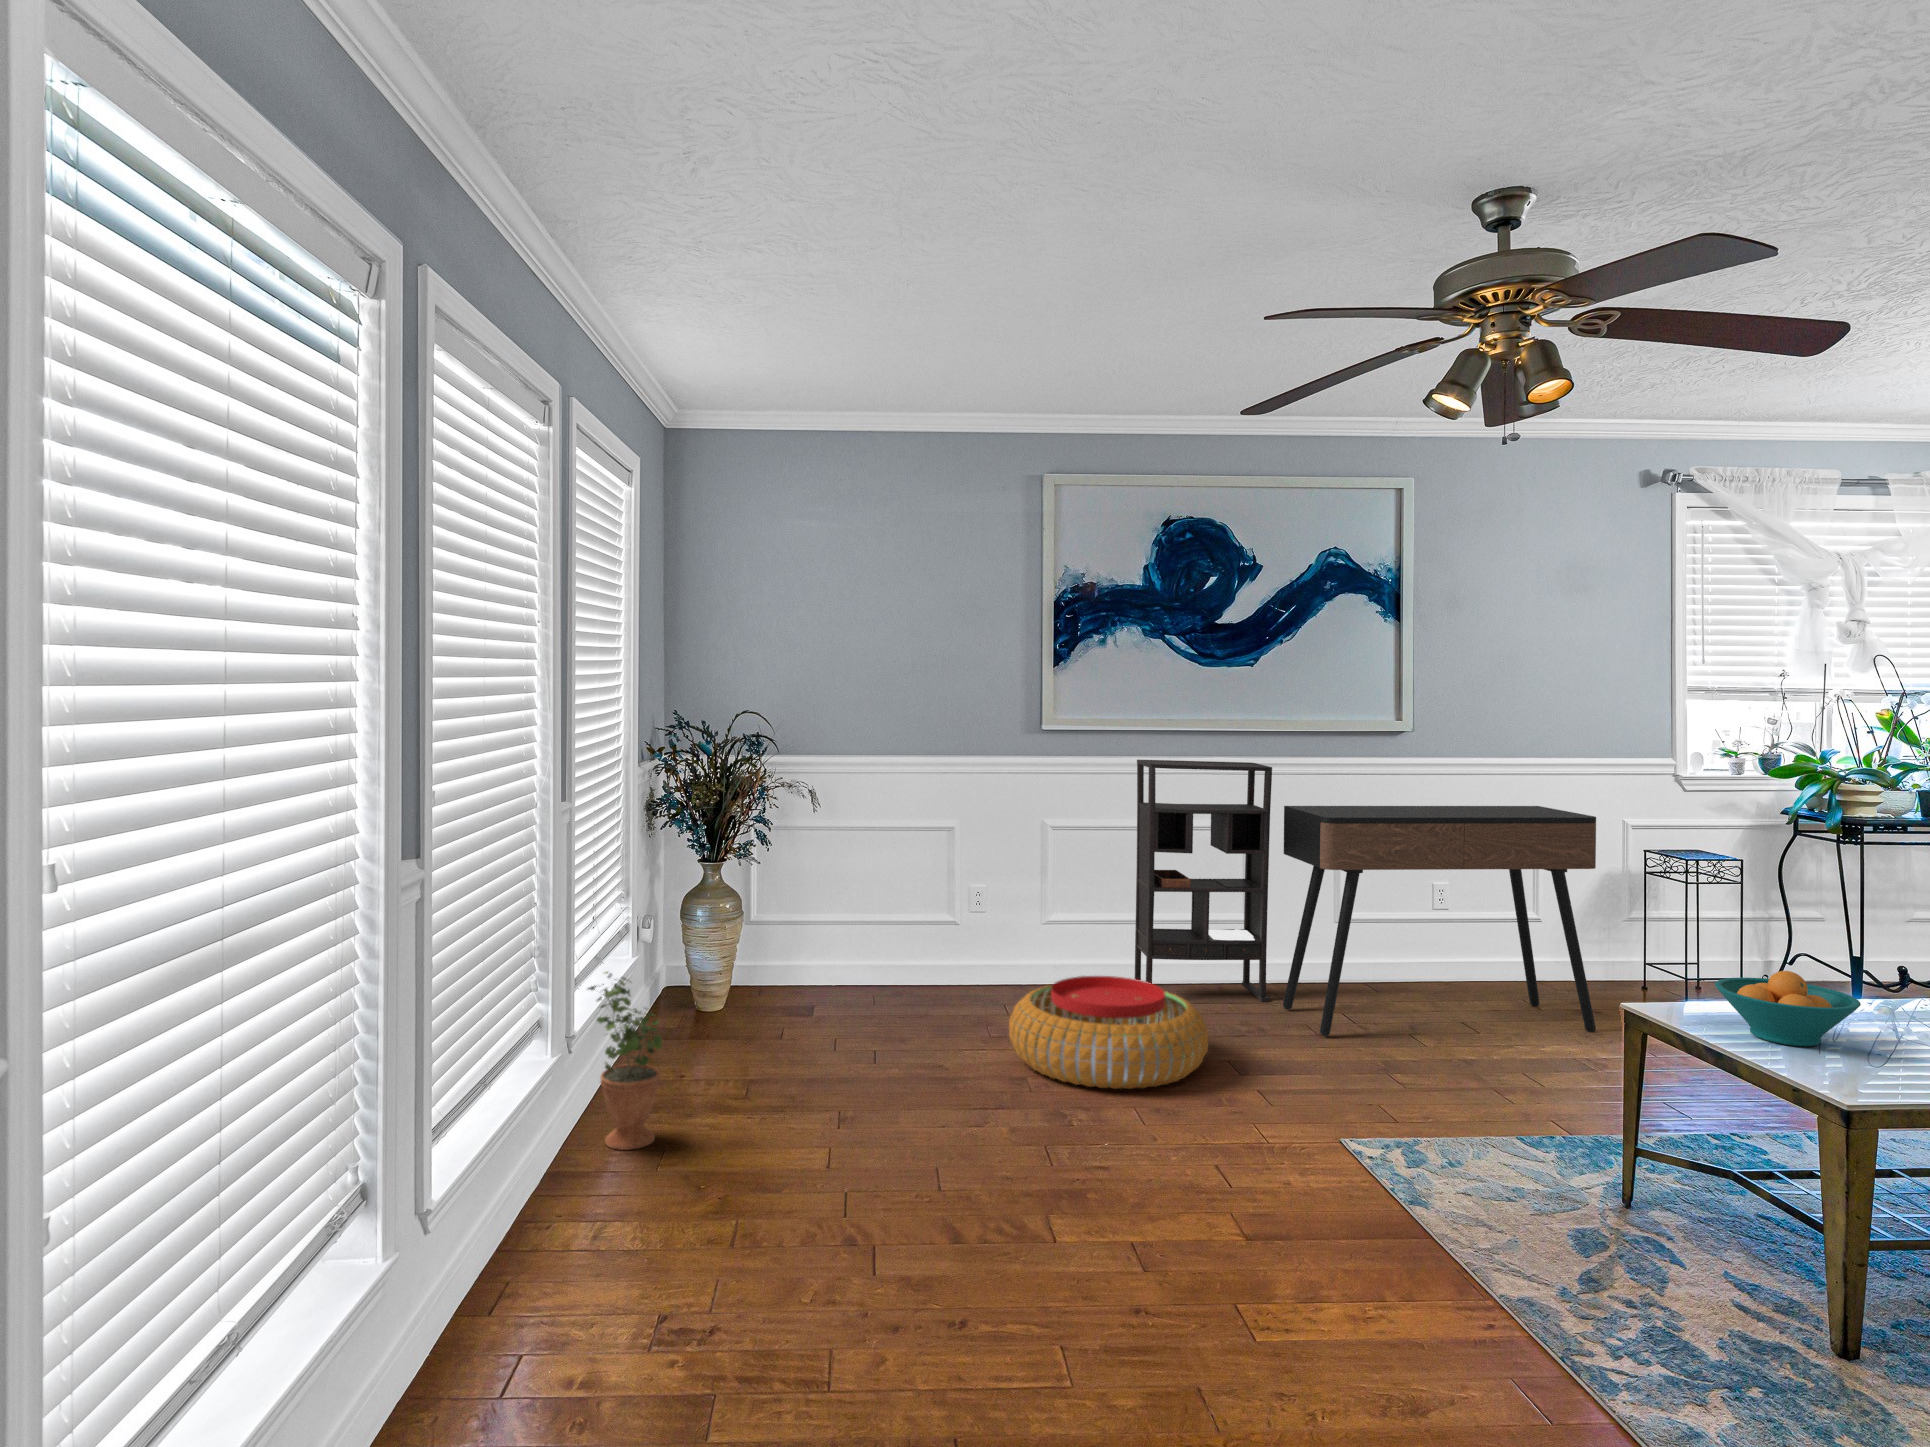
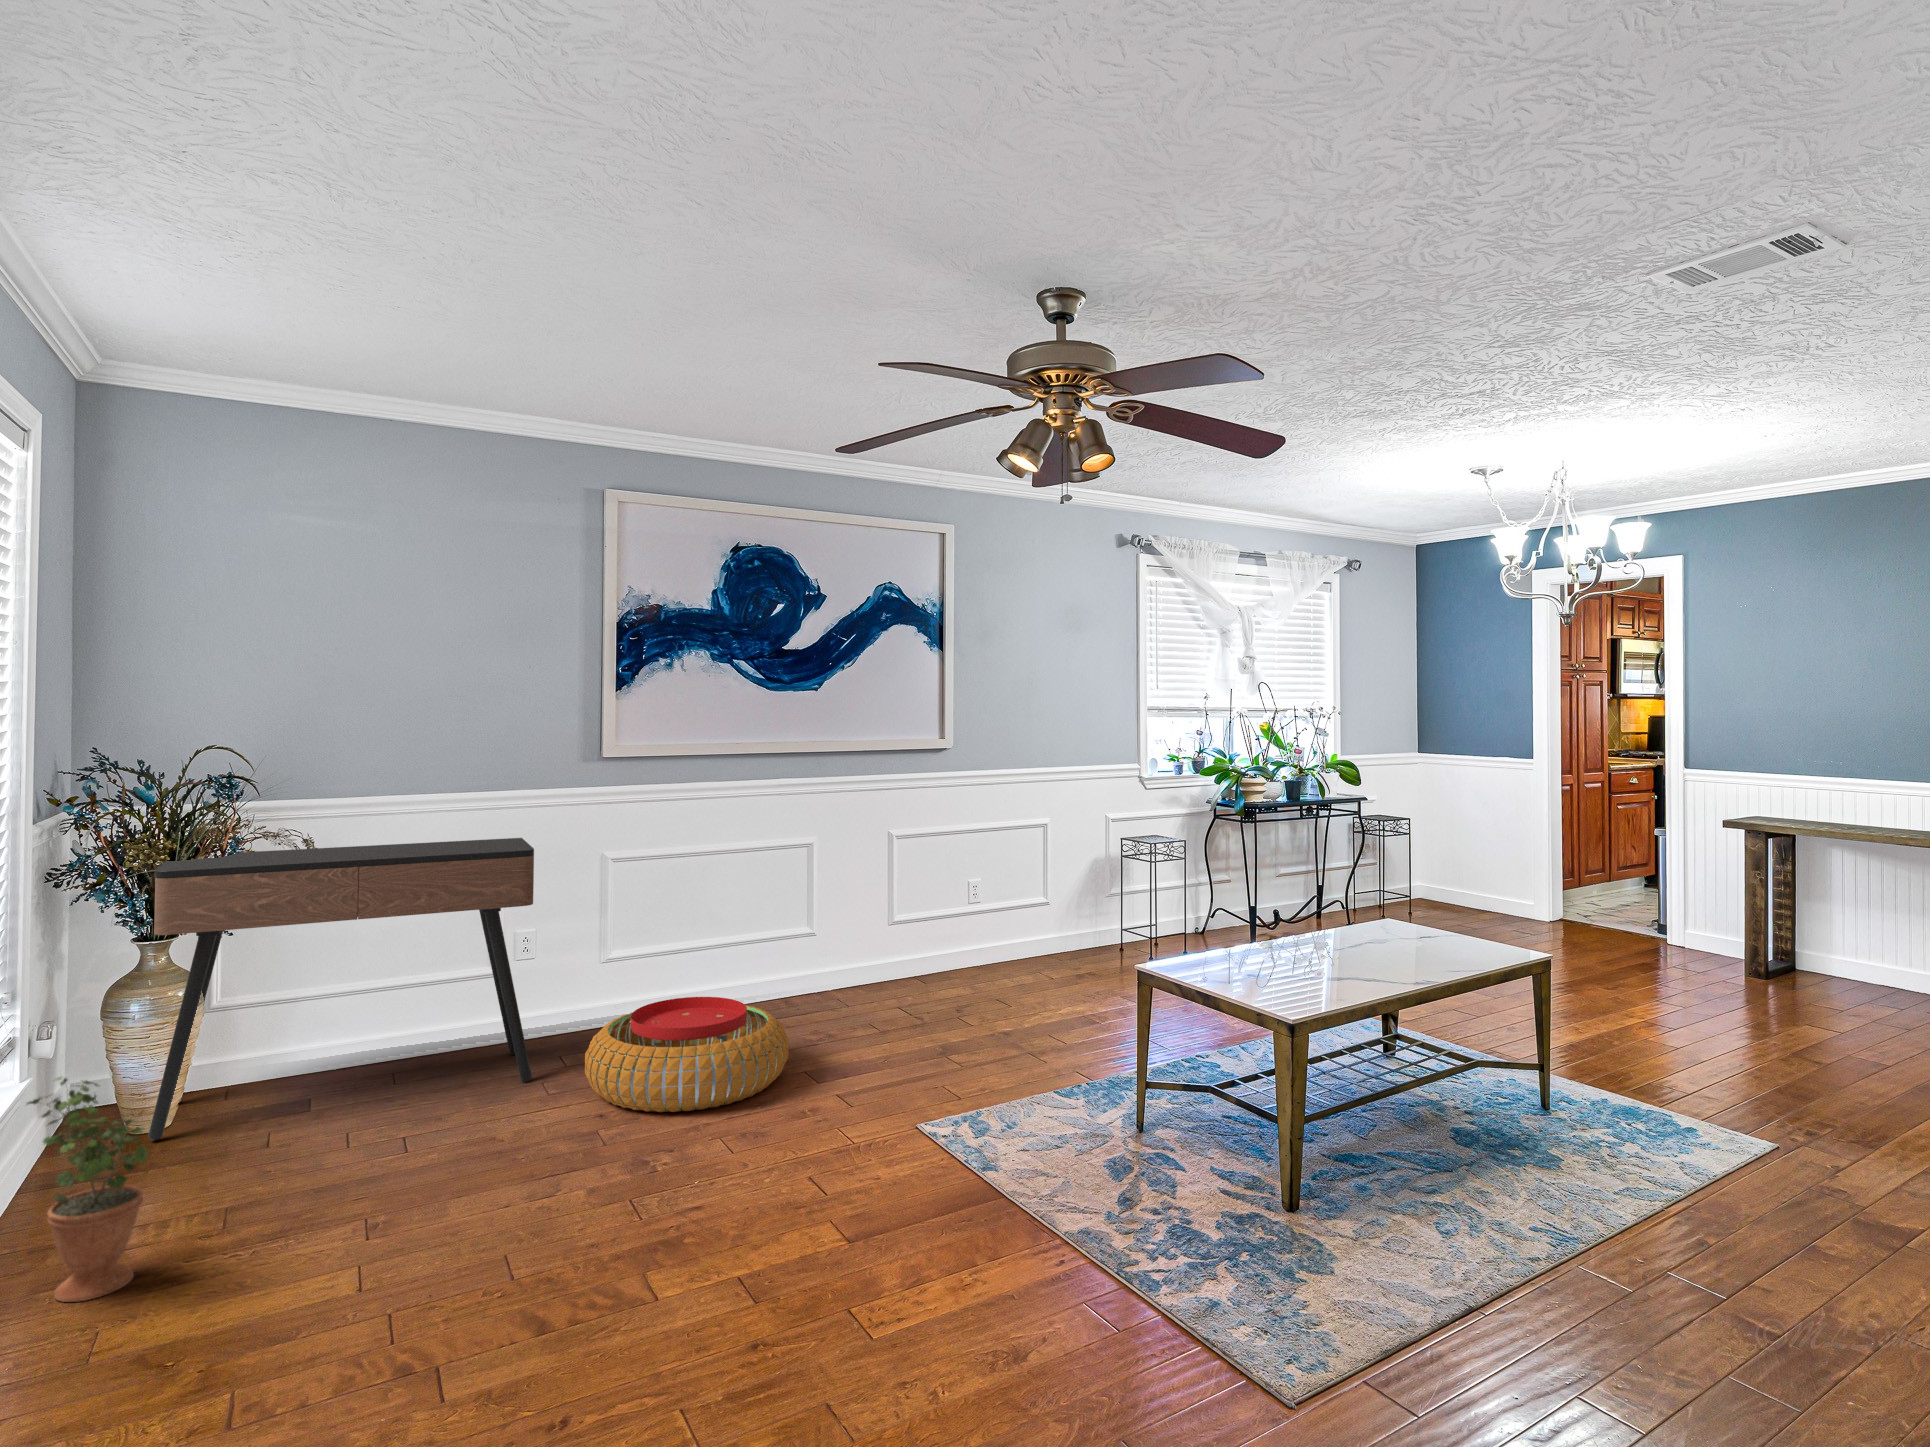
bookshelf: present [1135,760,1272,1002] -> none [702,779,835,1017]
console table: present [1283,806,1596,1036] -> present [148,838,534,1140]
fruit bowl: present [1715,971,1861,1046] -> none [1199,926,1291,983]

